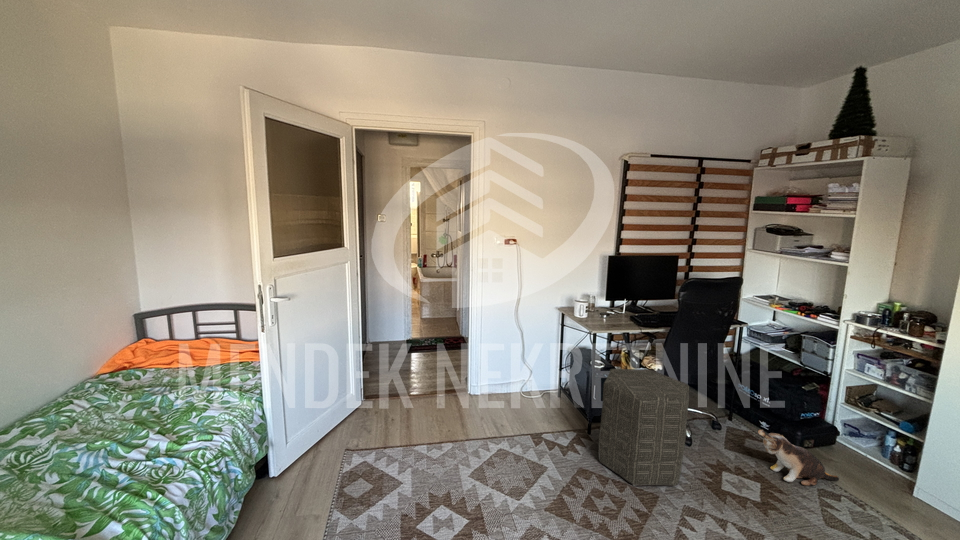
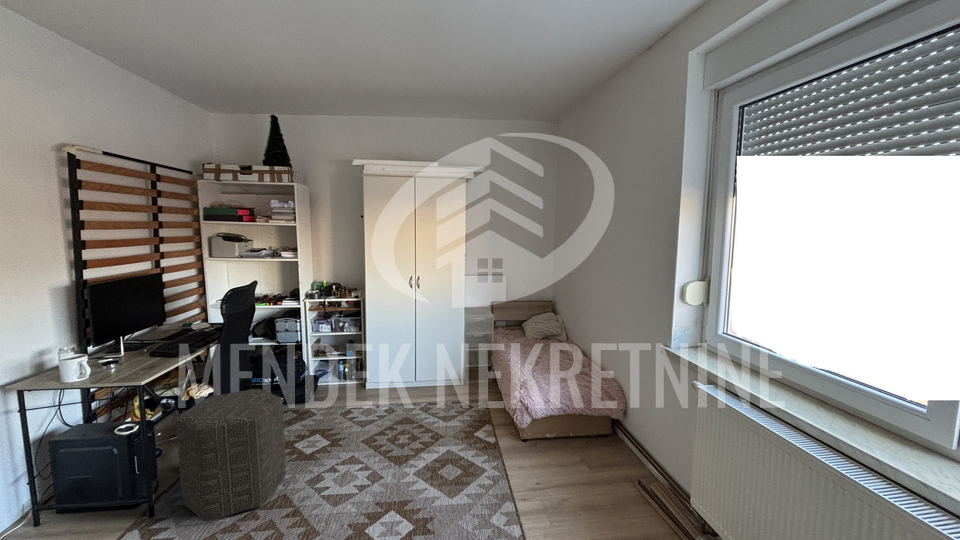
plush toy: present [758,430,839,486] -> none [302,392,340,422]

